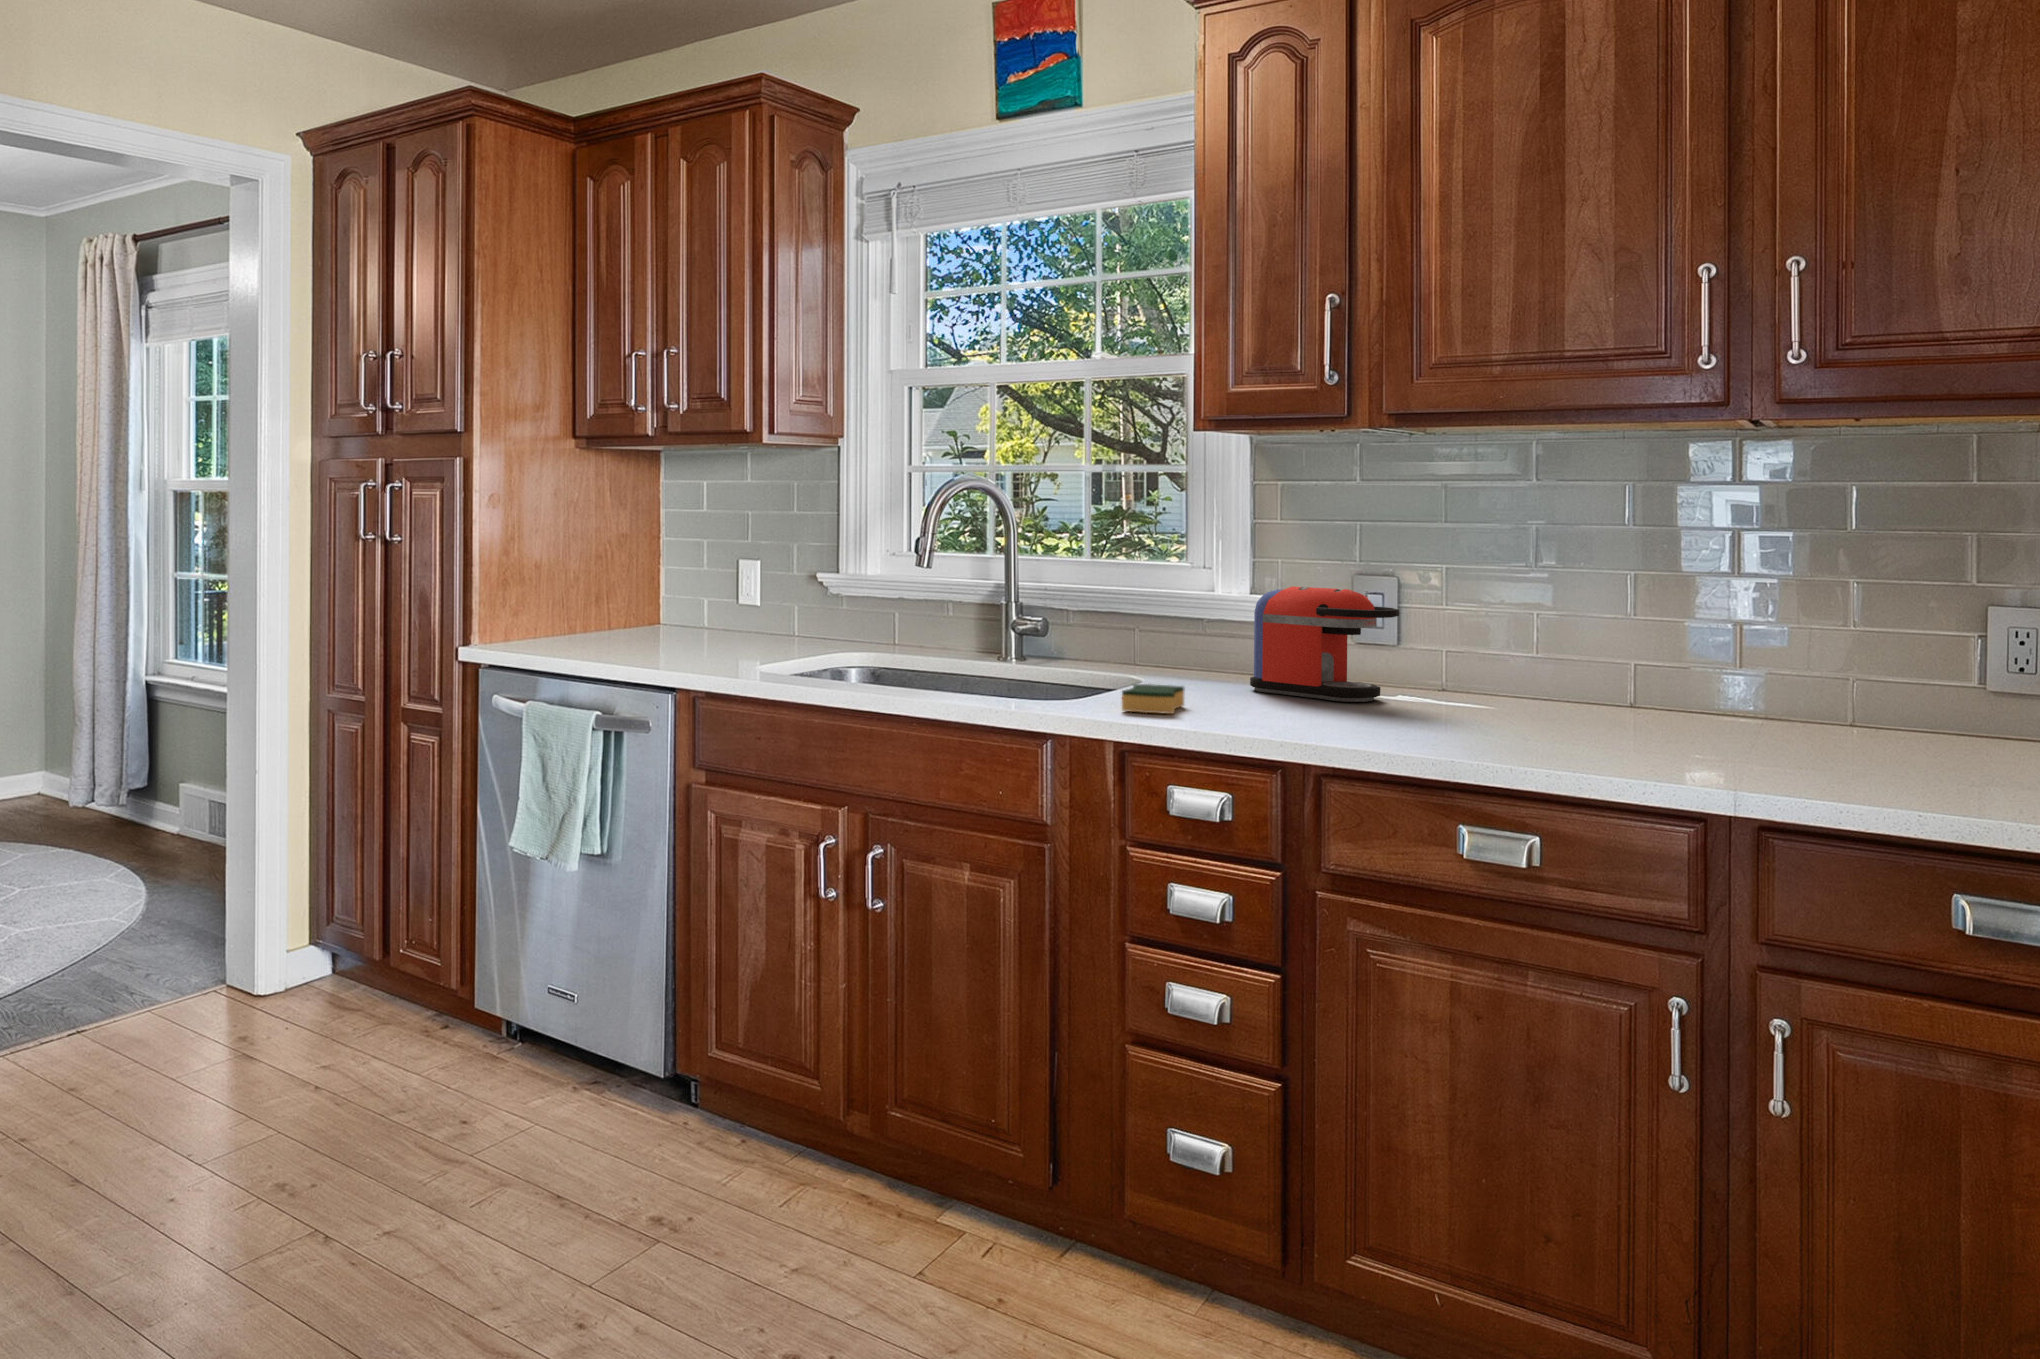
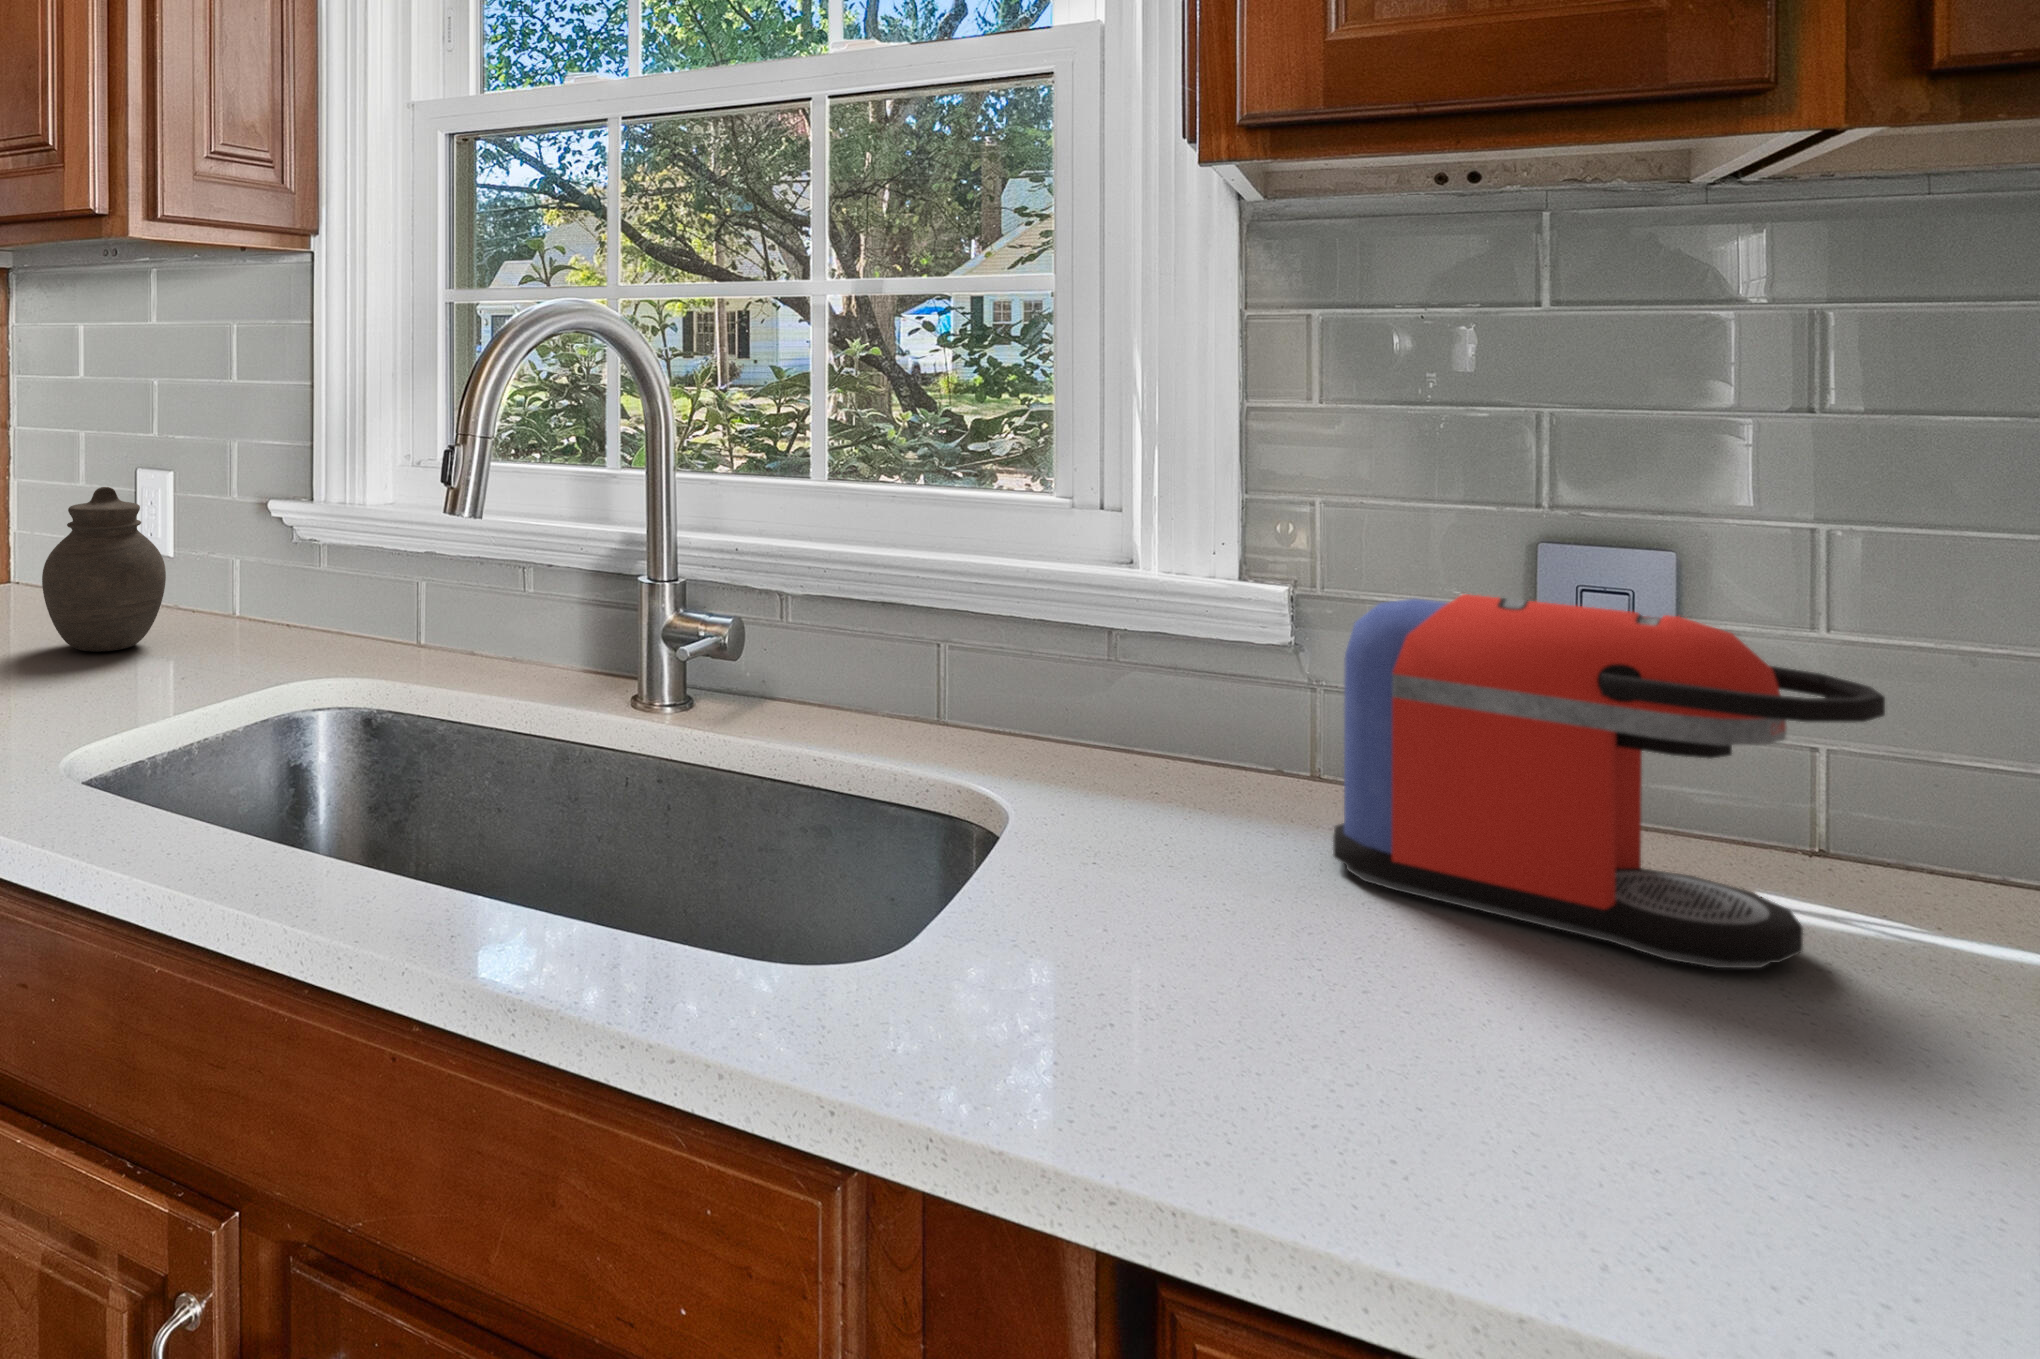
jar: none [710,566,768,645] -> present [42,487,166,652]
sponge: present [1122,684,1184,714] -> none [1092,945,1303,1125]

